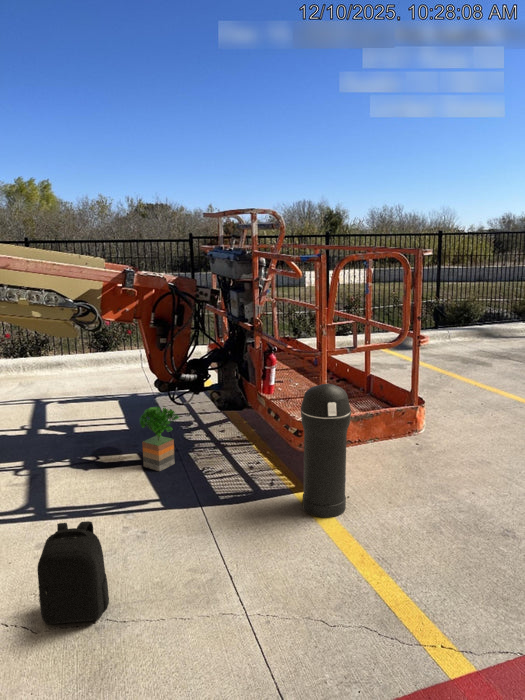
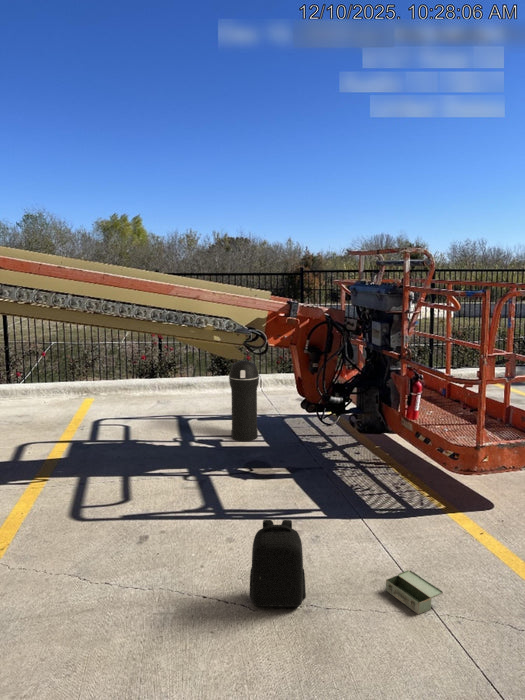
trash can: present [301,384,351,518] -> present [229,360,259,441]
potted tree: present [139,407,179,471] -> none [293,425,330,485]
toolbox: none [204,565,263,616] -> present [386,570,443,614]

